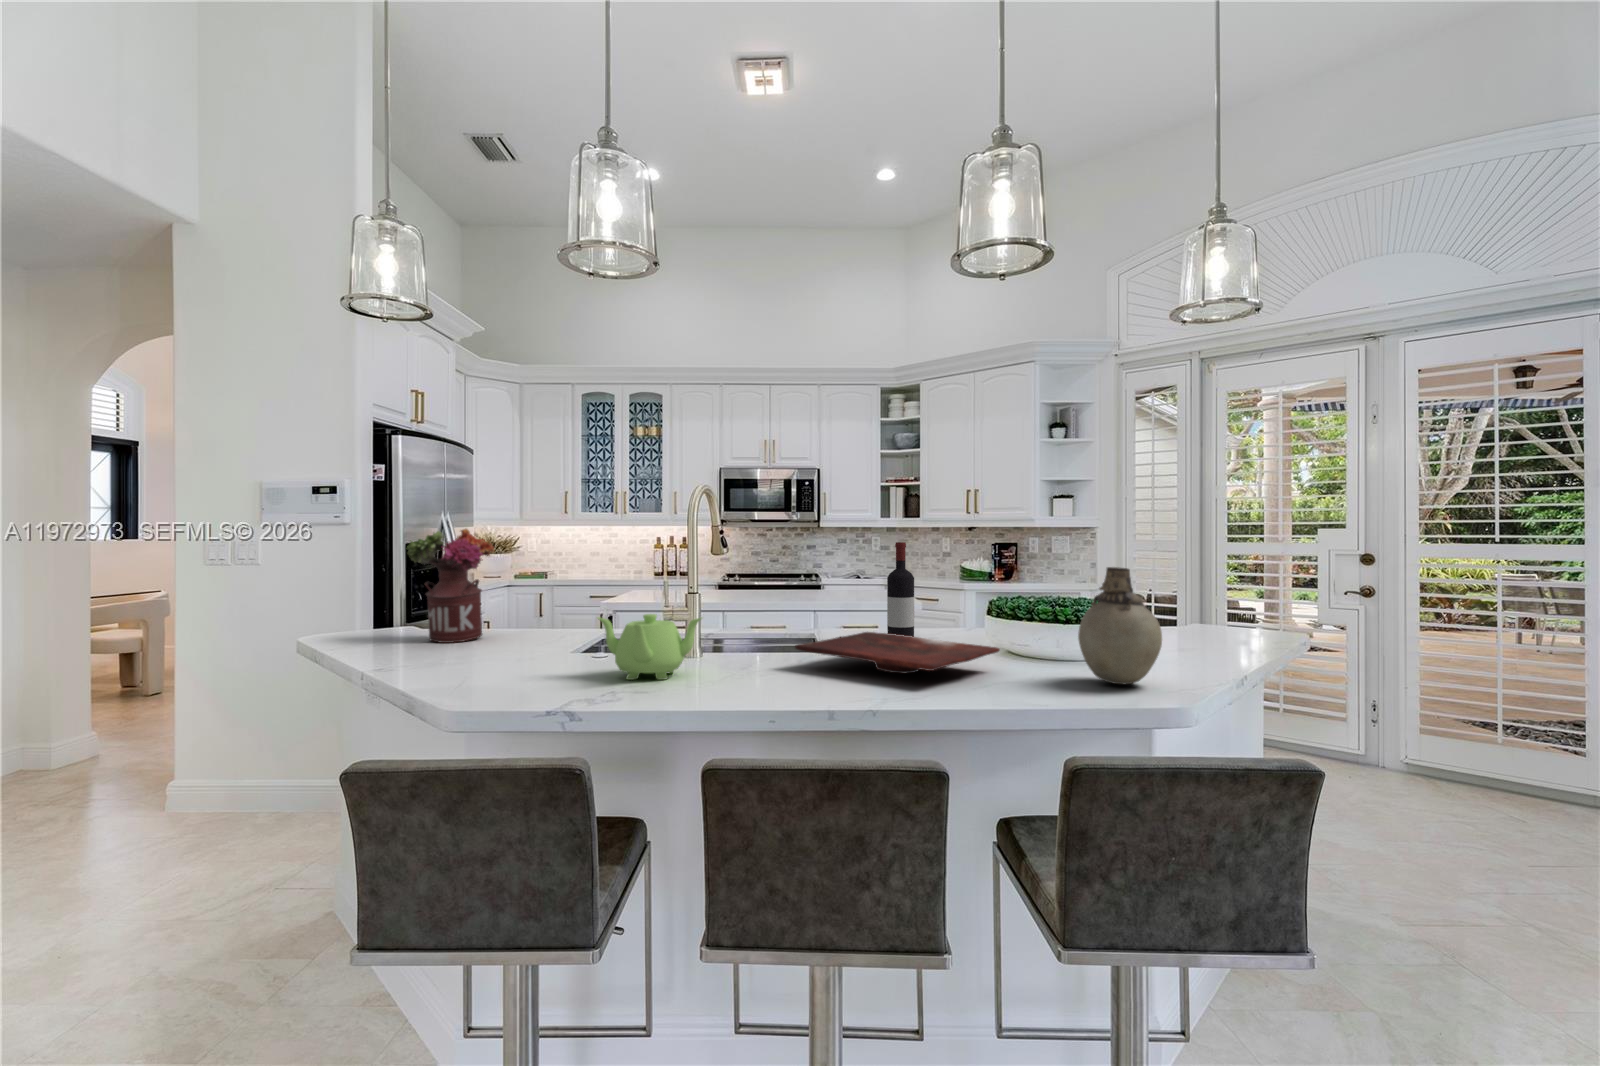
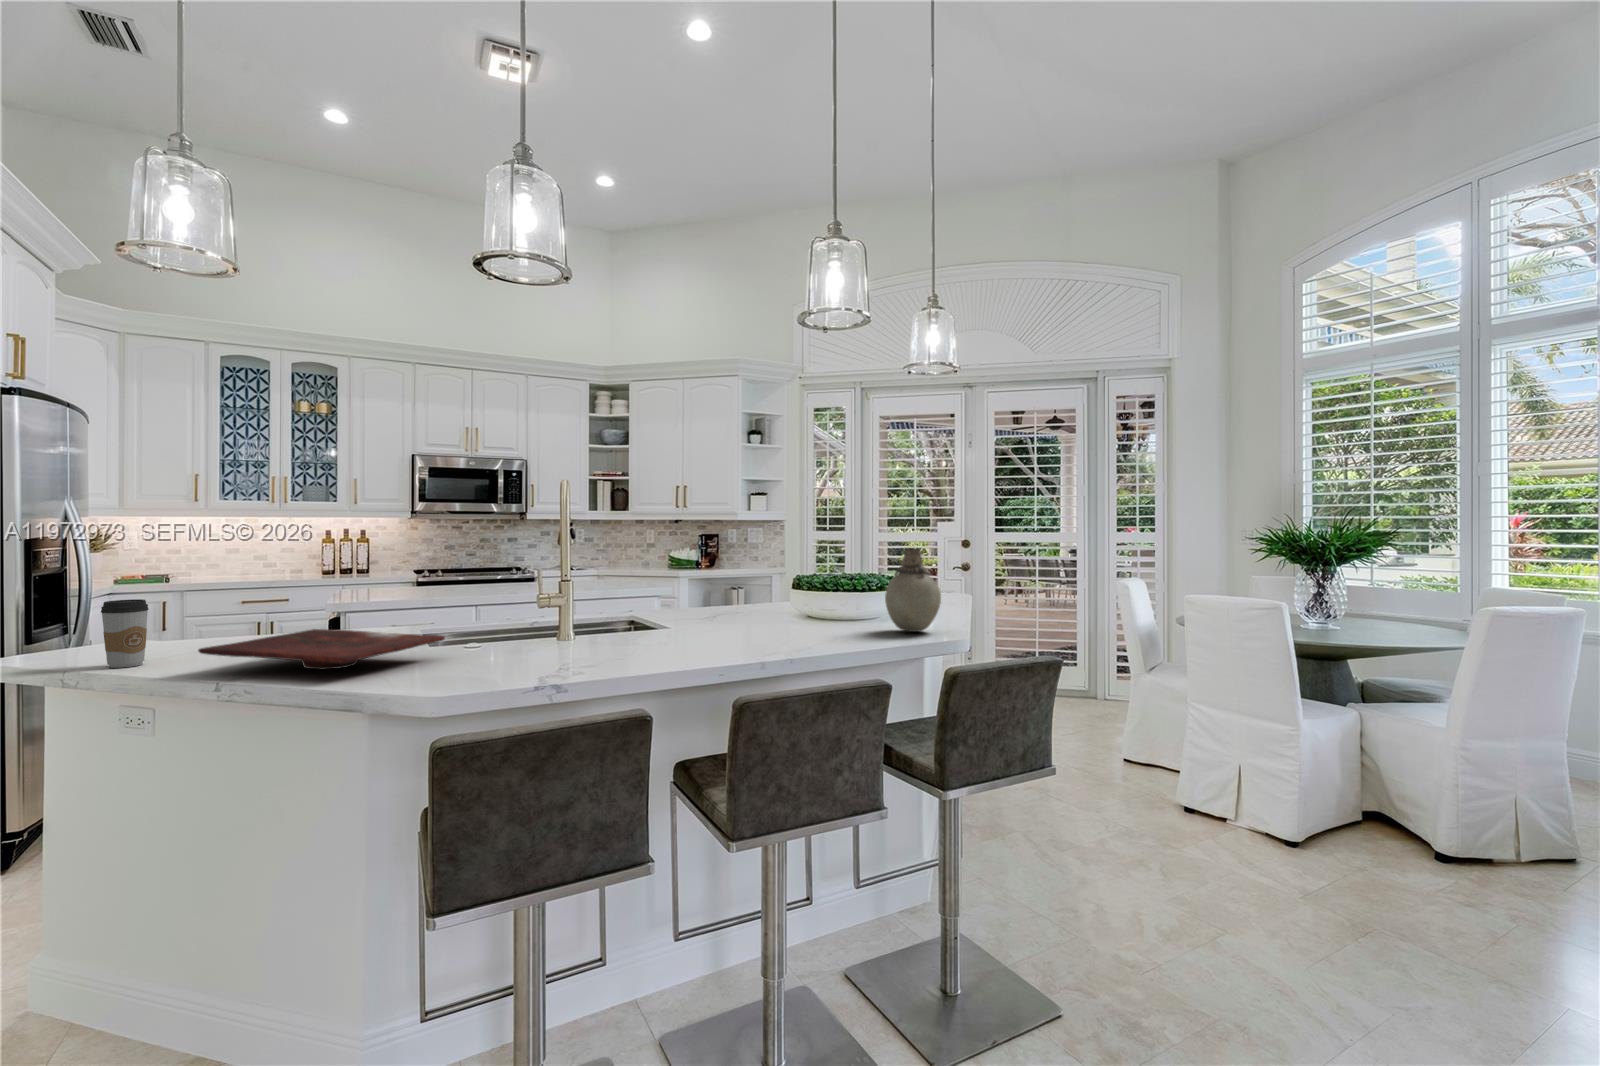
flower arrangement: present [407,529,494,643] -> none [157,517,273,649]
wine bottle: present [887,542,914,637] -> none [703,532,726,619]
coffee cup: none [345,598,380,655] -> present [101,599,148,668]
teapot: present [598,614,702,680] -> none [489,598,596,660]
cutting board: present [795,632,1000,673] -> present [198,629,445,669]

